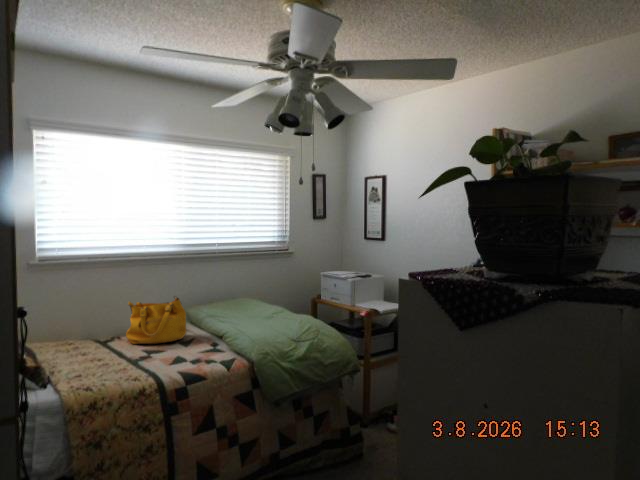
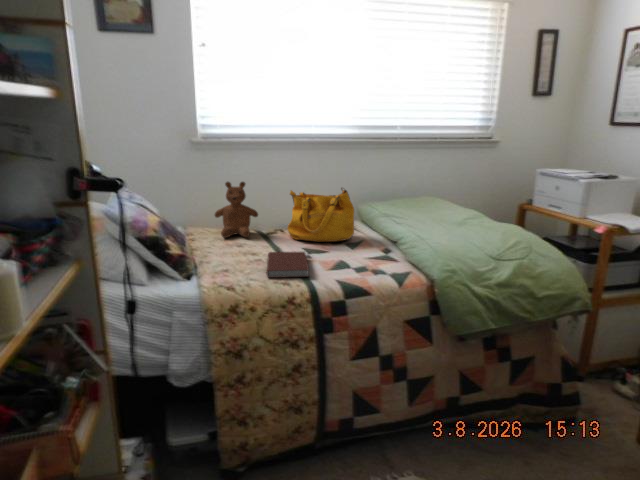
teddy bear: none [51,297,96,350] -> present [215,182,258,238]
book: none [113,353,155,378] -> present [267,252,309,278]

